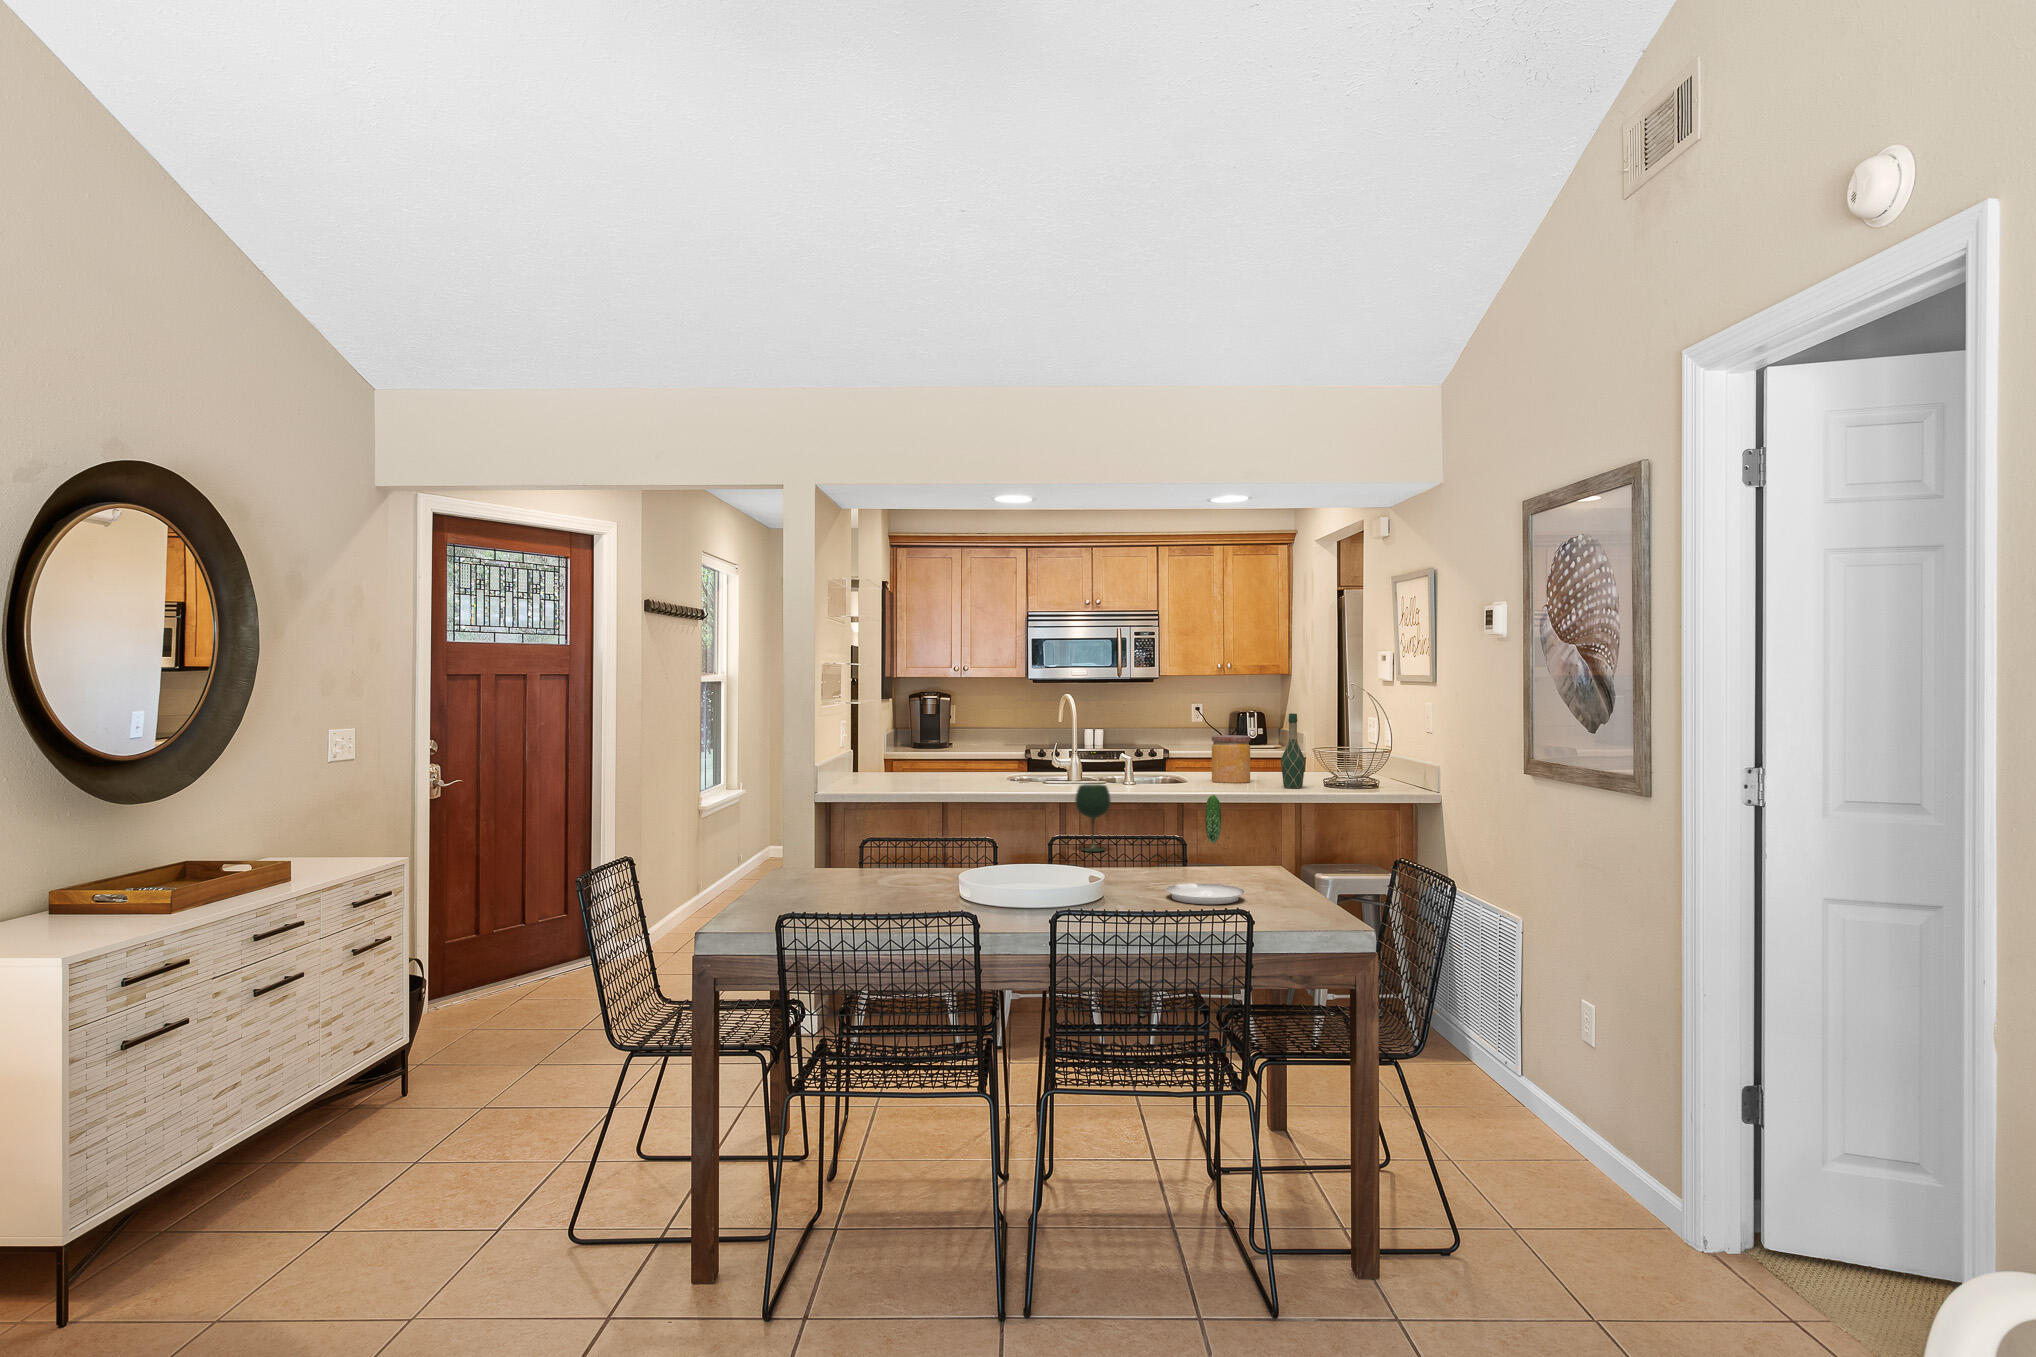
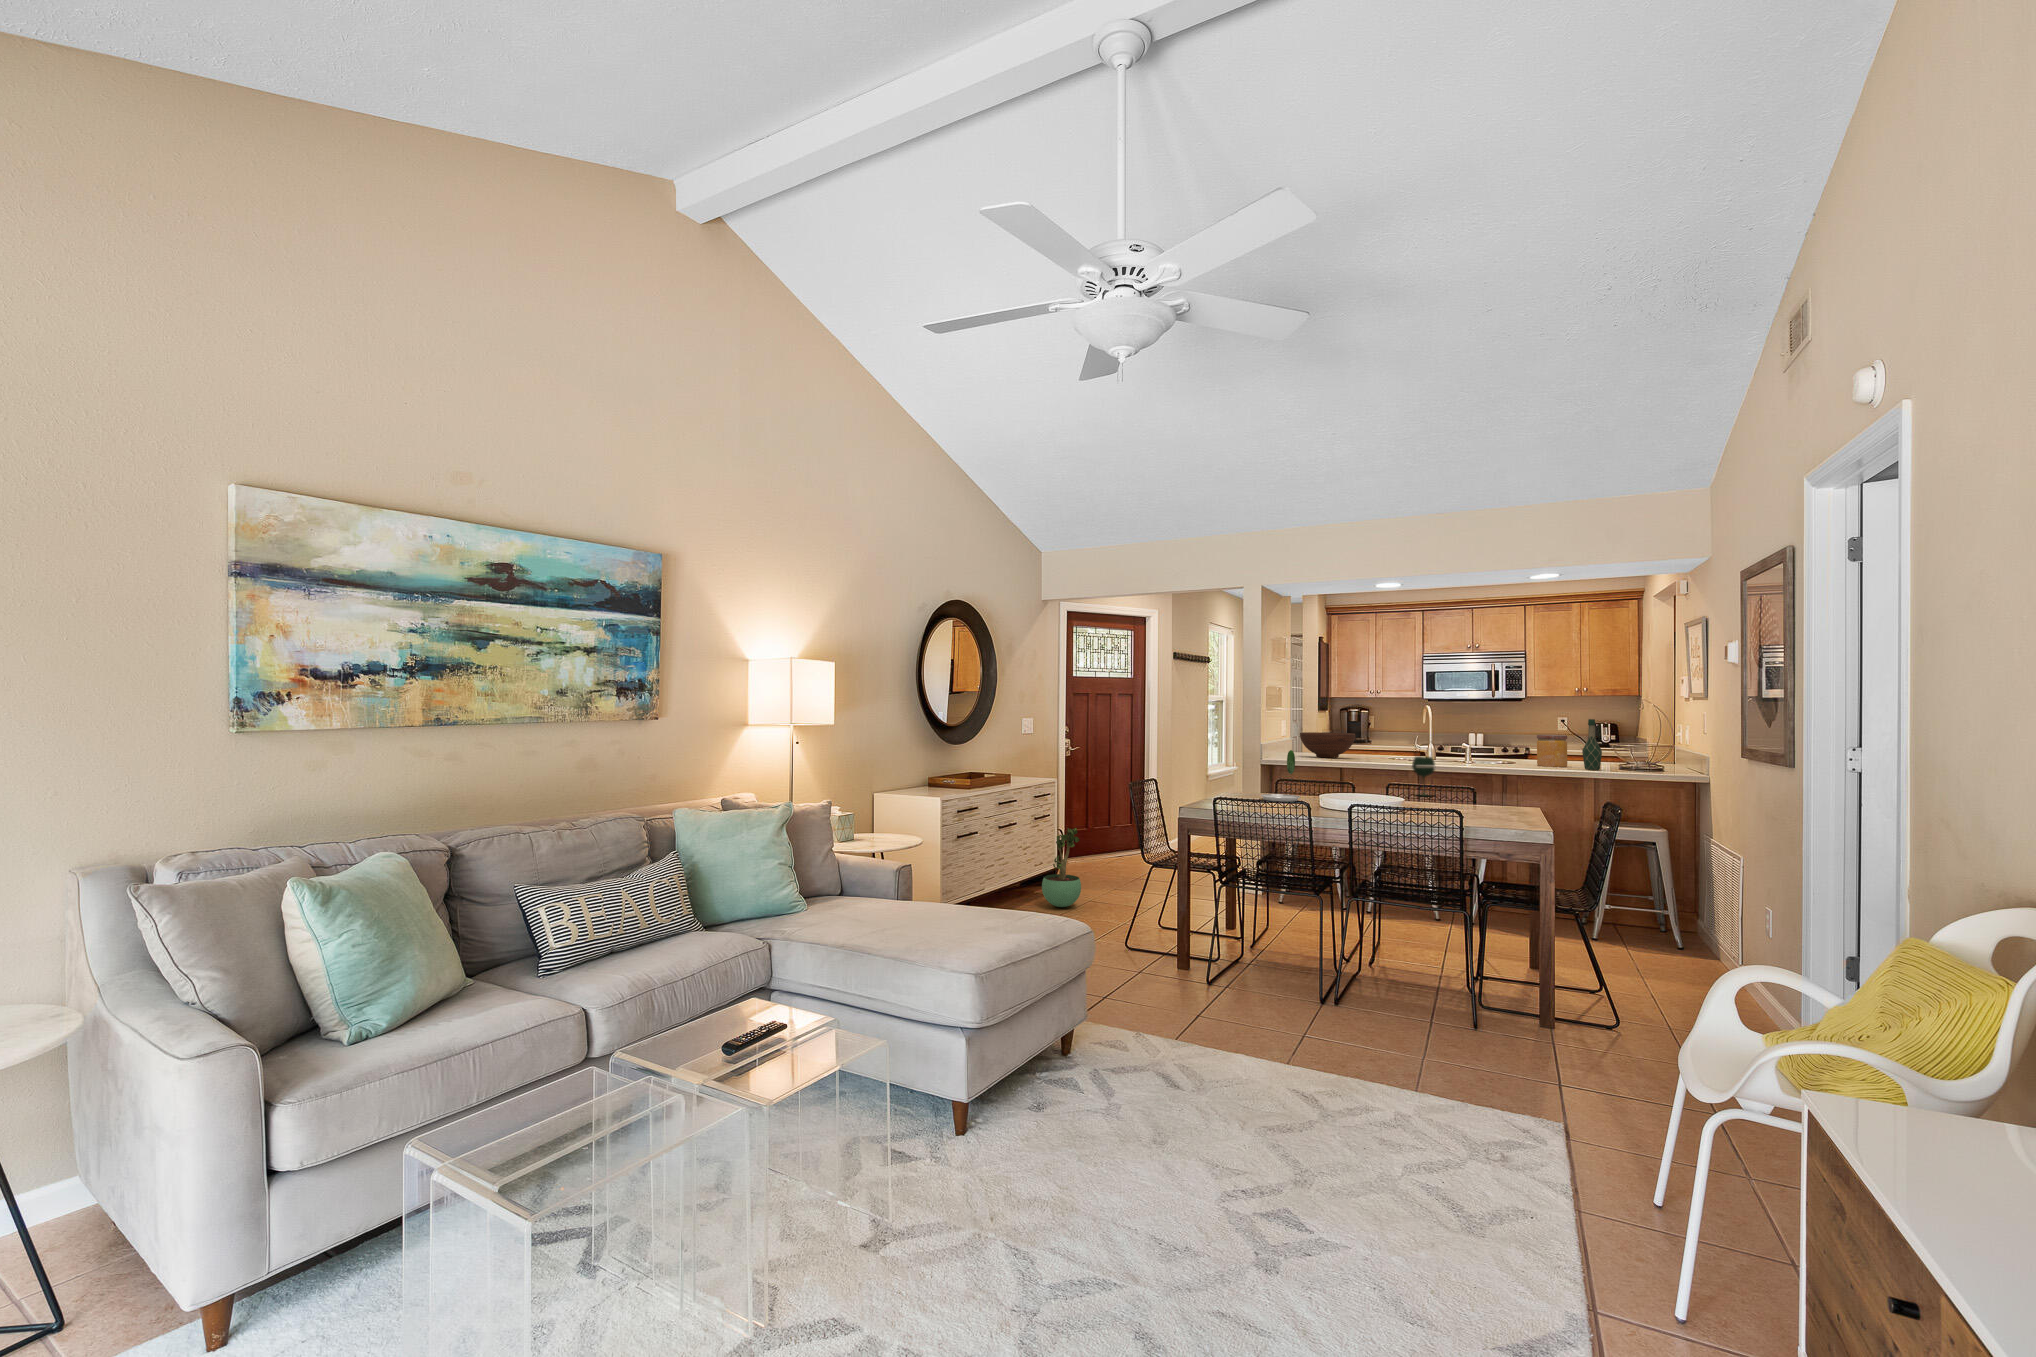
fruit bowl: none [881,742,969,786] -> present [1300,732,1355,758]
plate: present [1166,795,1244,904] -> present [1261,750,1300,802]
potted plant: none [367,965,461,1140] -> present [1042,828,1081,907]

